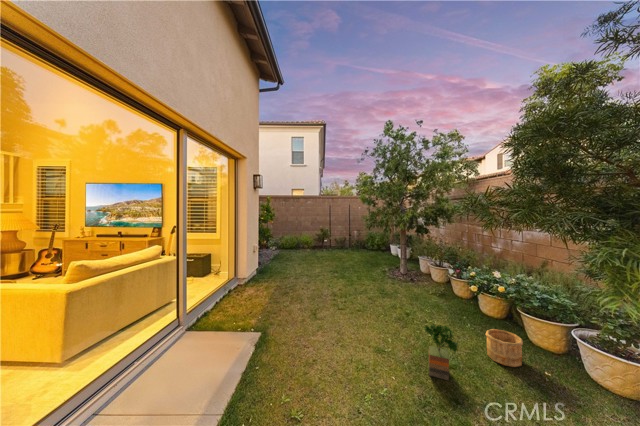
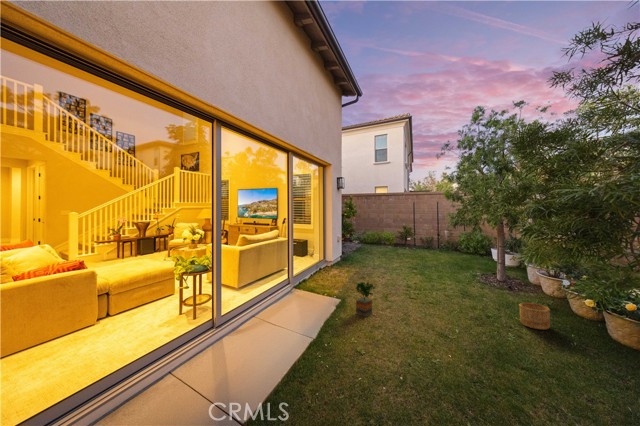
potted tree: present [423,324,458,380] -> present [356,282,375,317]

